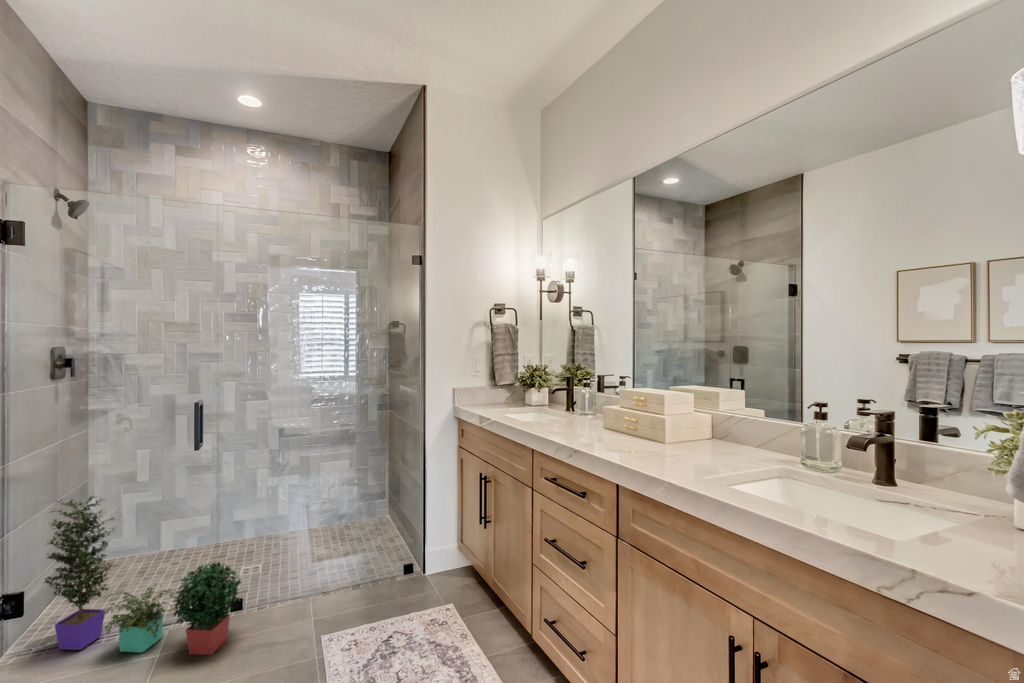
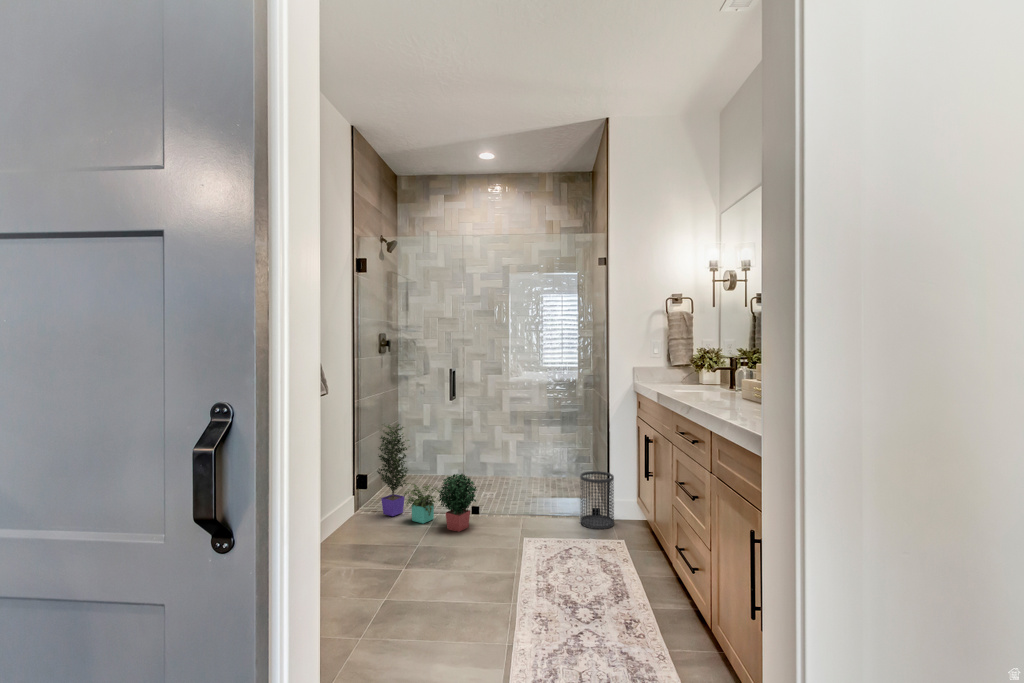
wastebasket: none [393,519,435,597] -> present [580,471,614,529]

